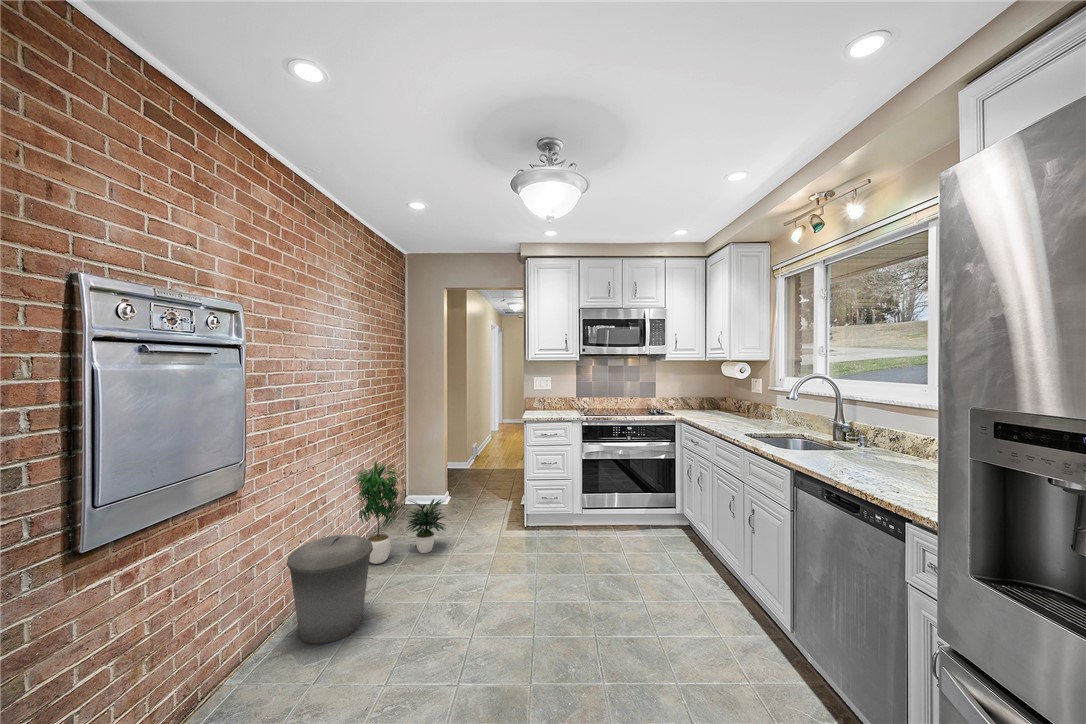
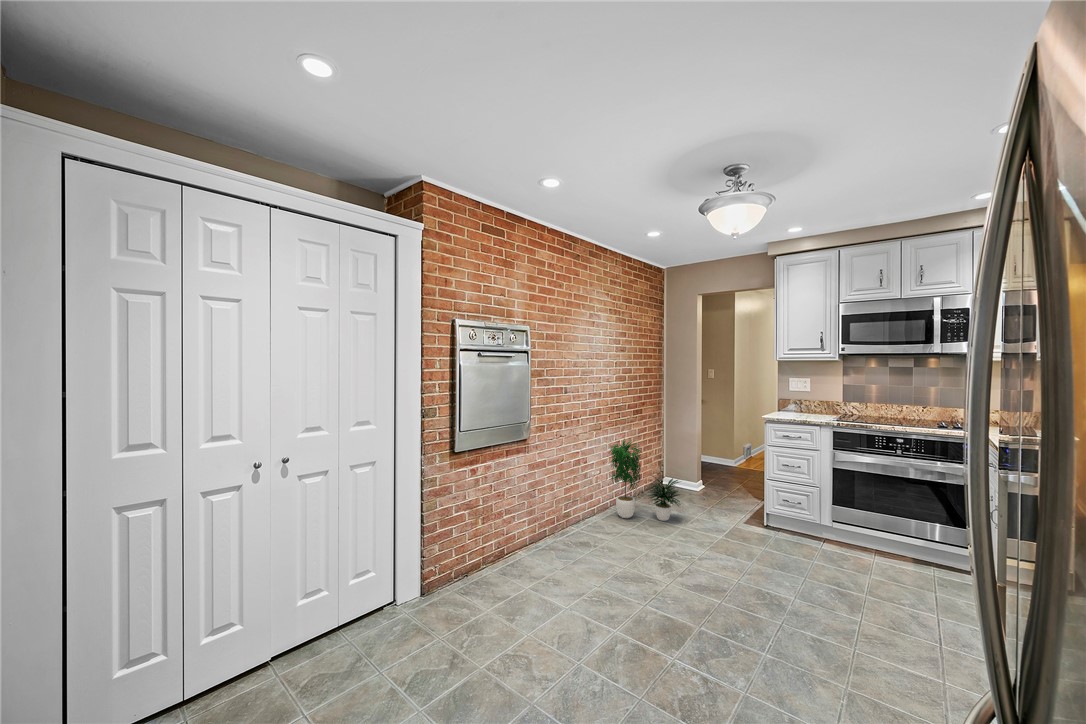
trash can: present [287,535,373,644] -> none [555,484,609,553]

